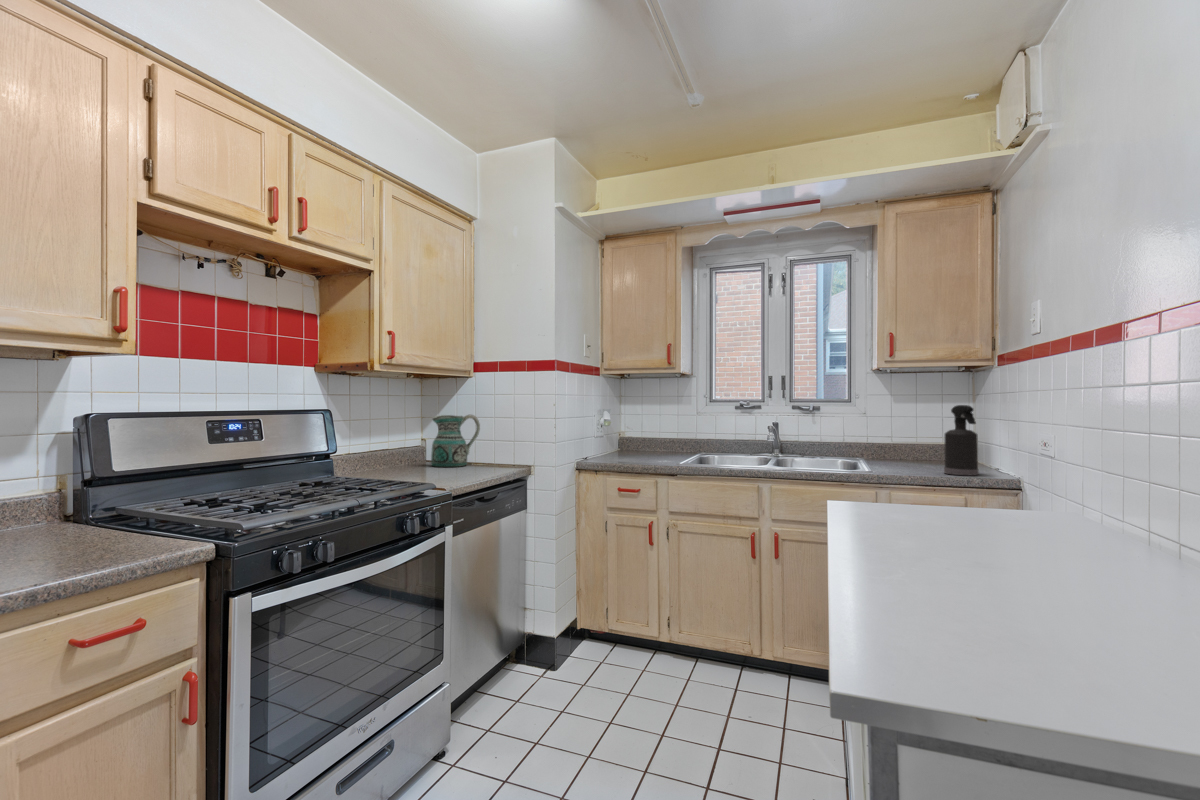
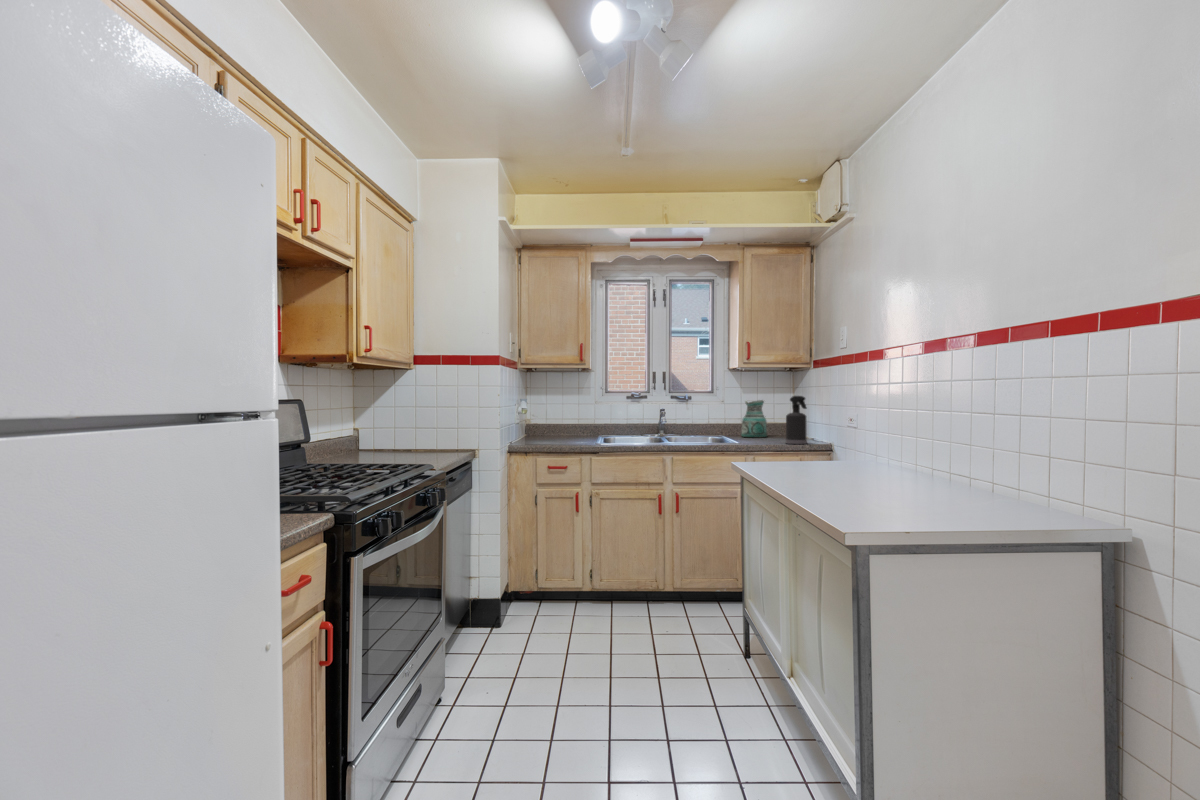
ceramic pitcher: present [431,415,480,467] -> present [741,400,767,437]

